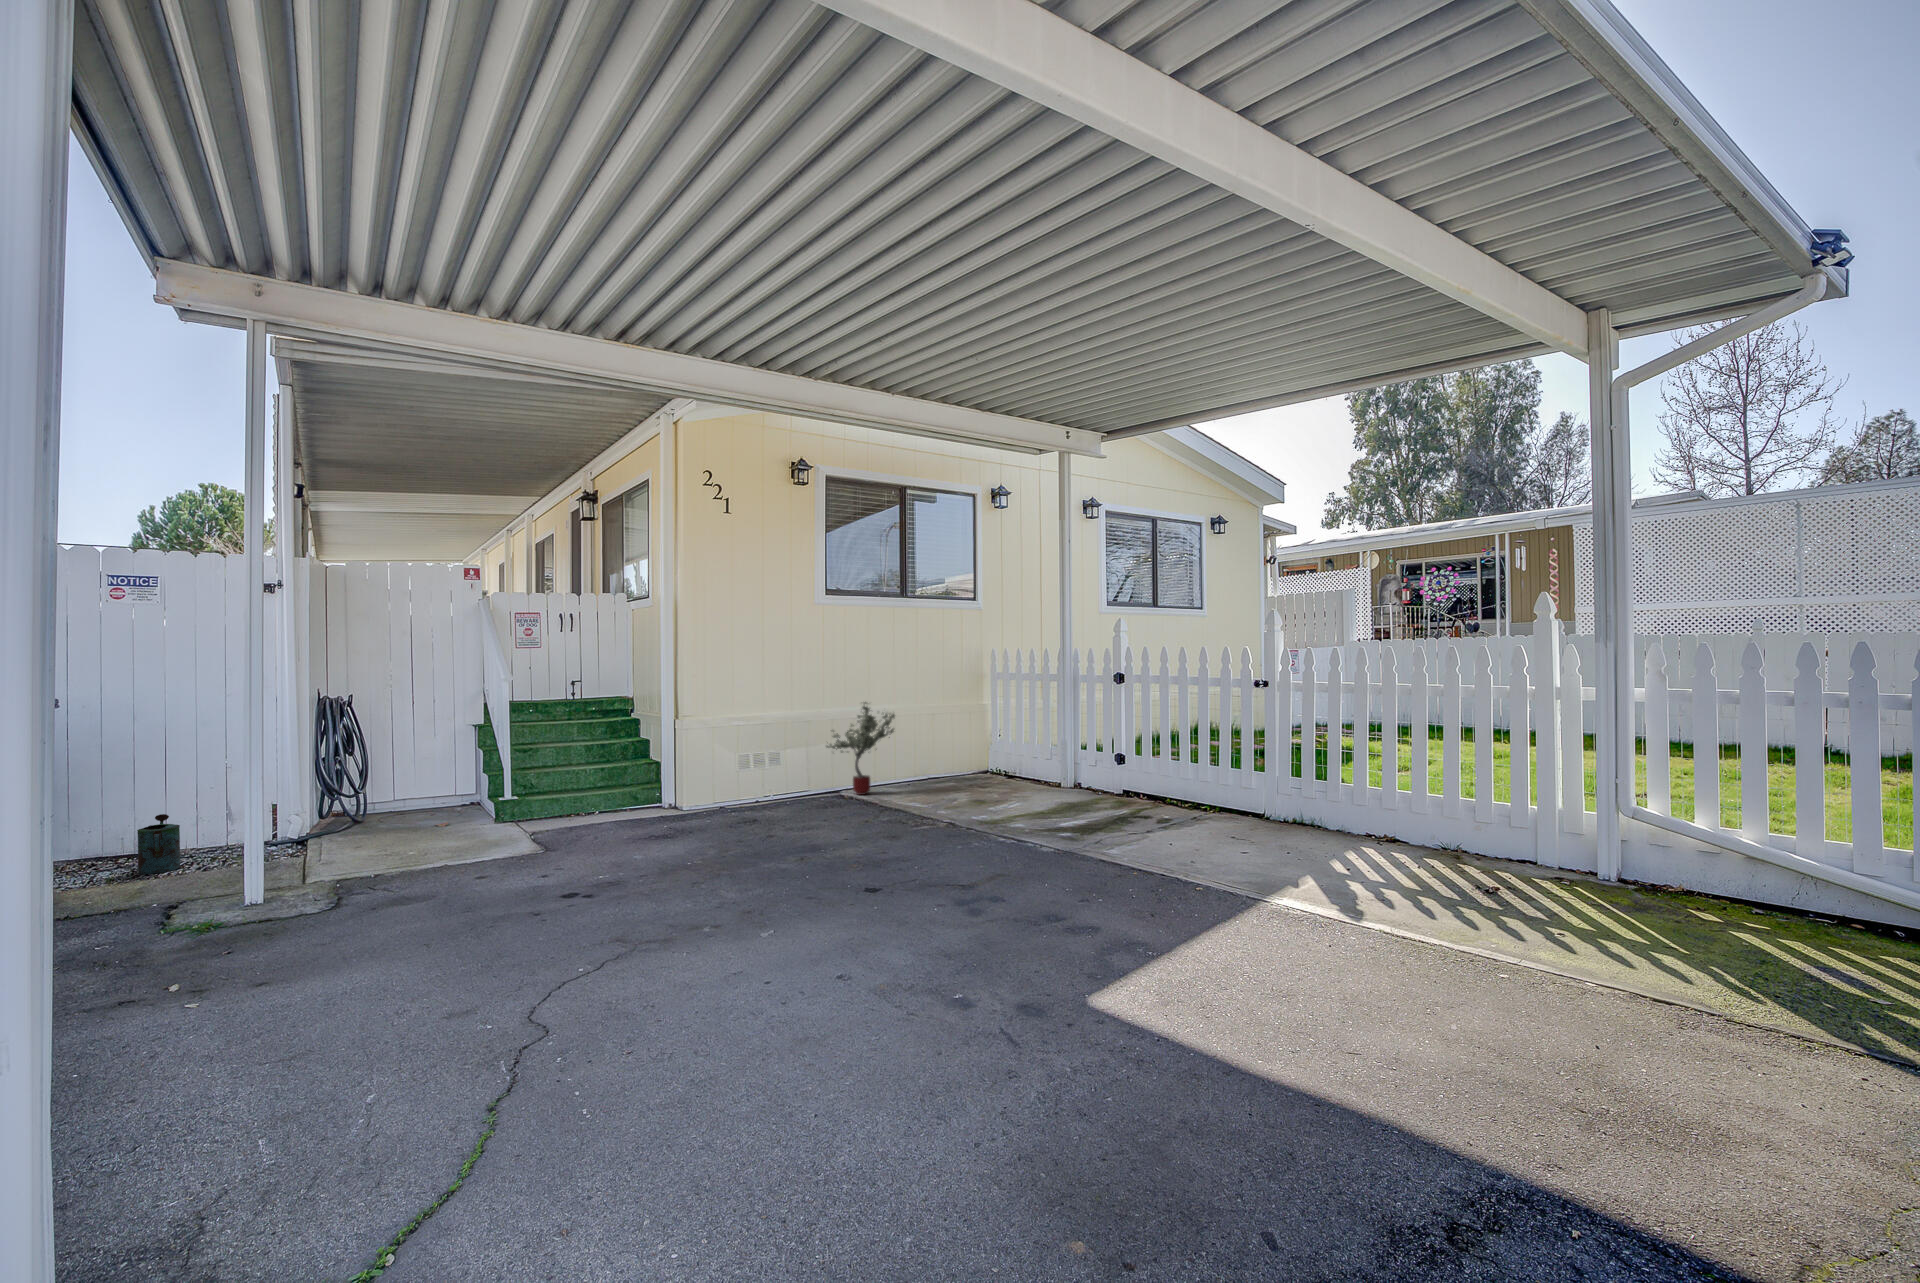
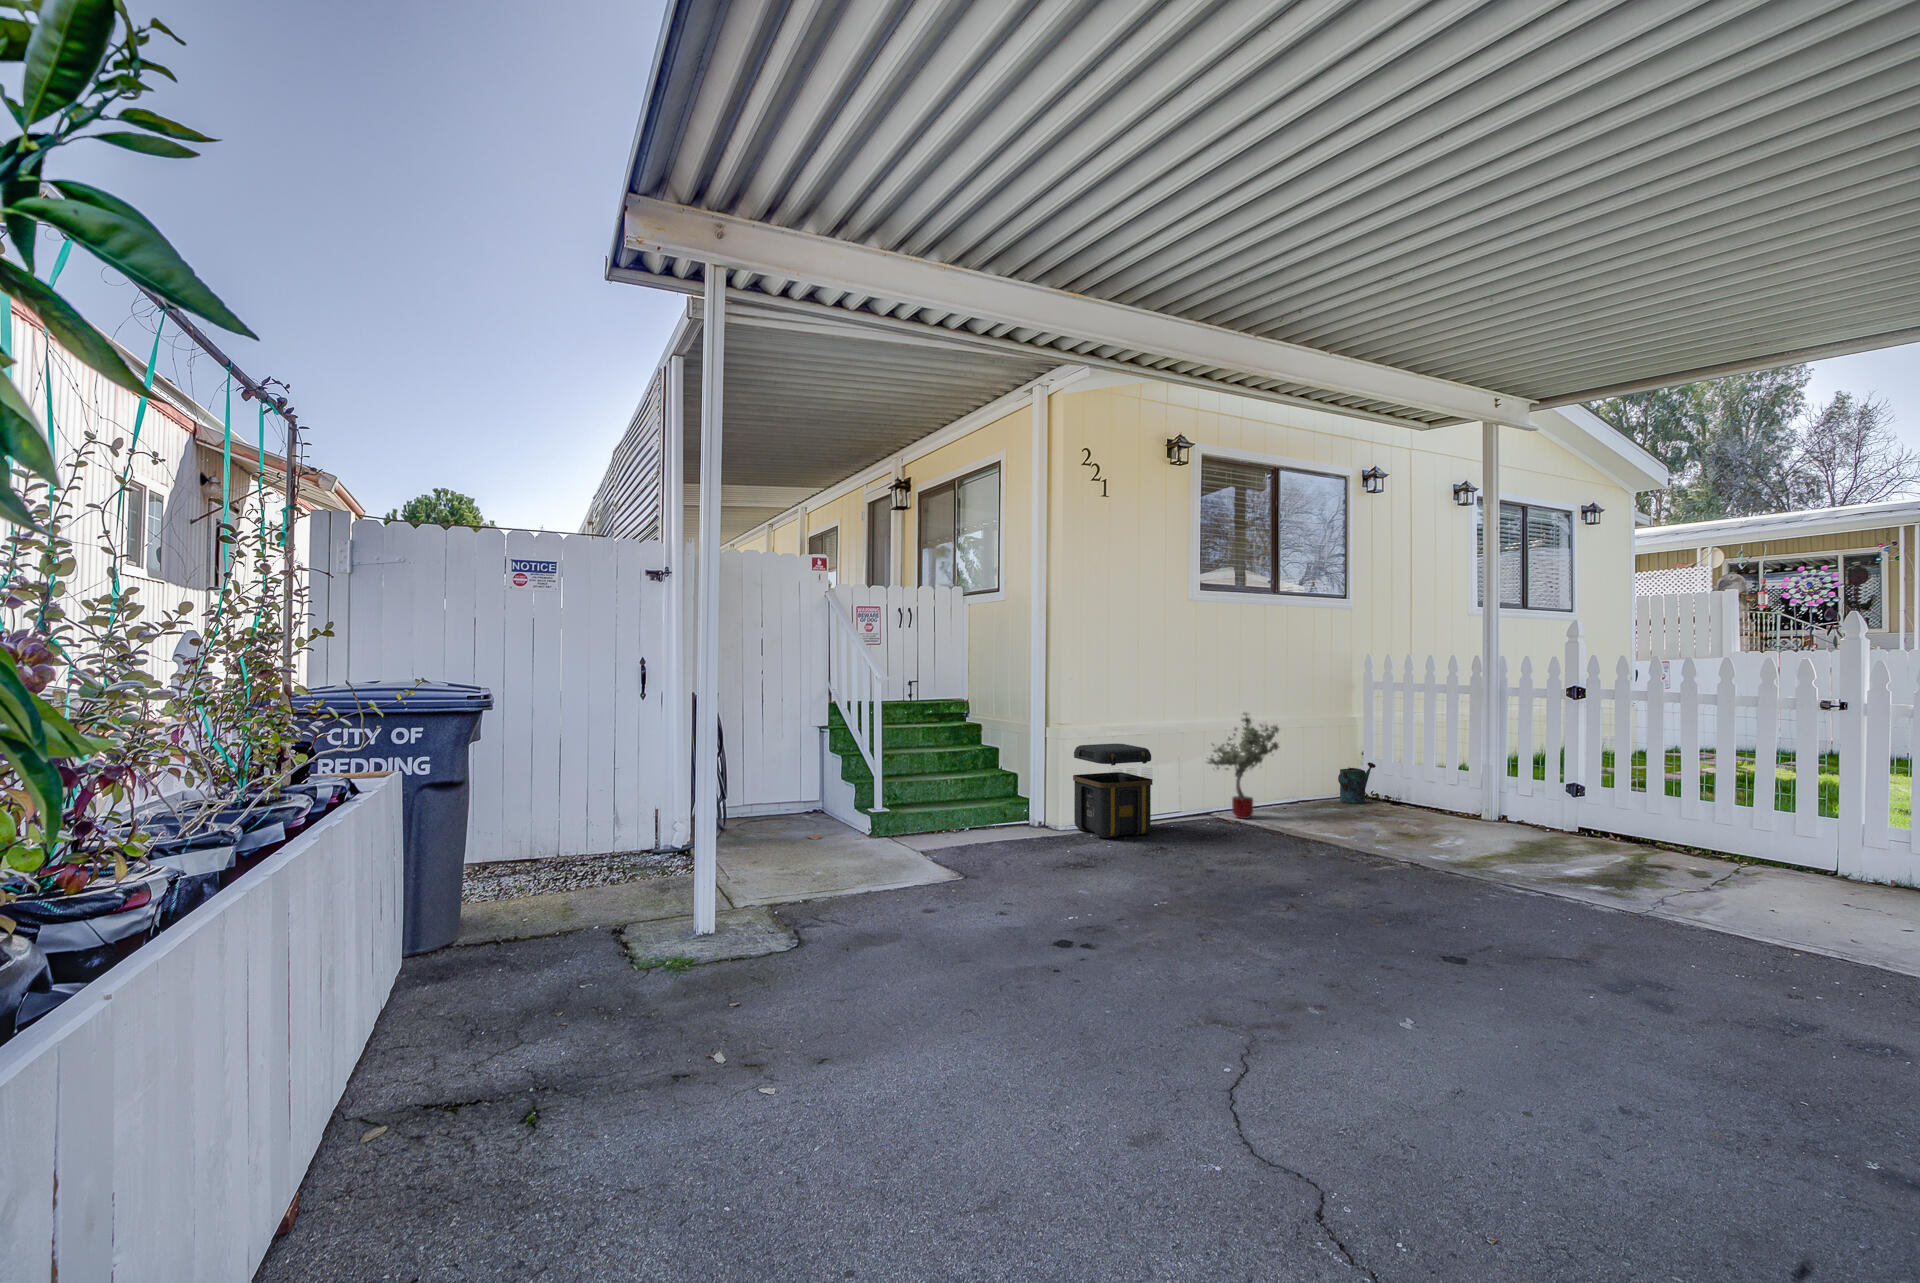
toolbox: none [694,733,761,817] -> present [1073,744,1153,838]
watering can: present [137,814,180,874] -> present [1338,762,1376,804]

